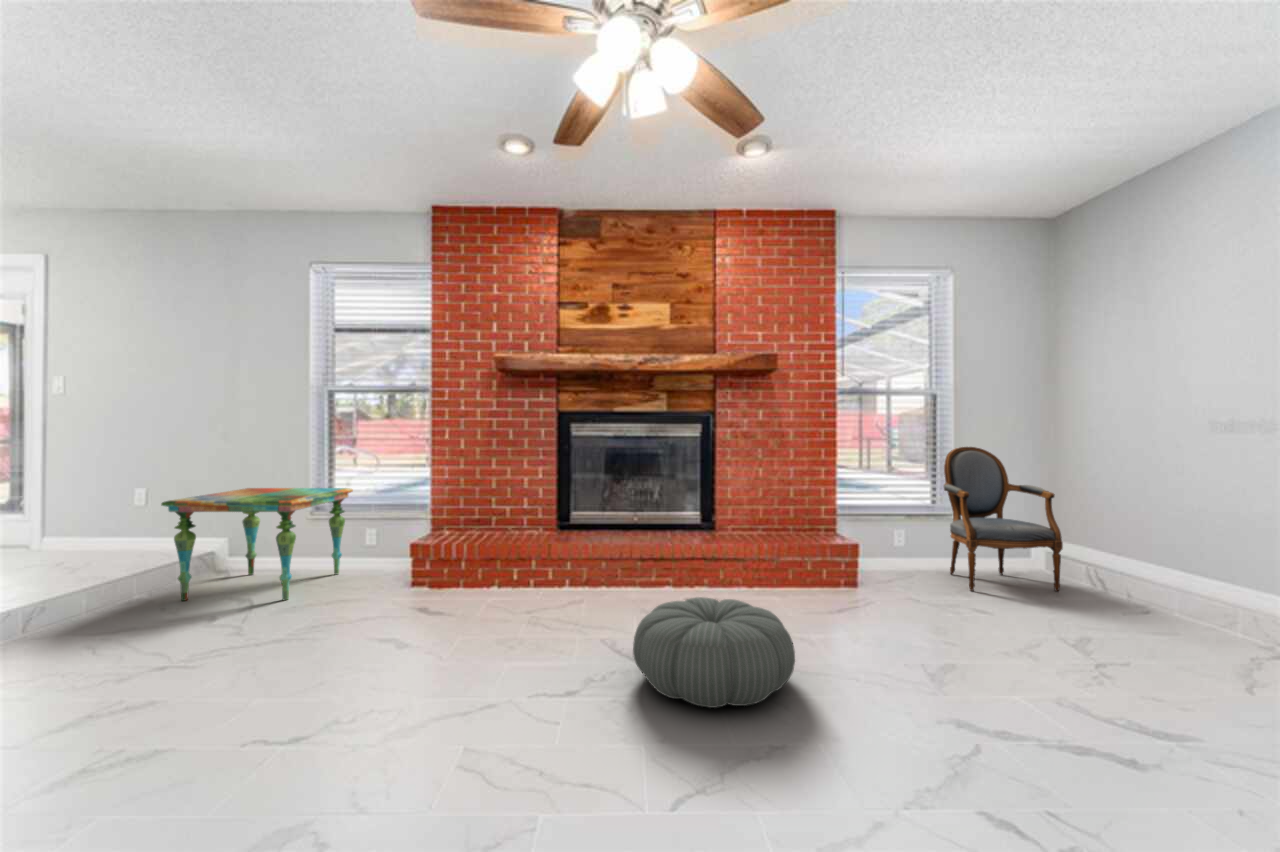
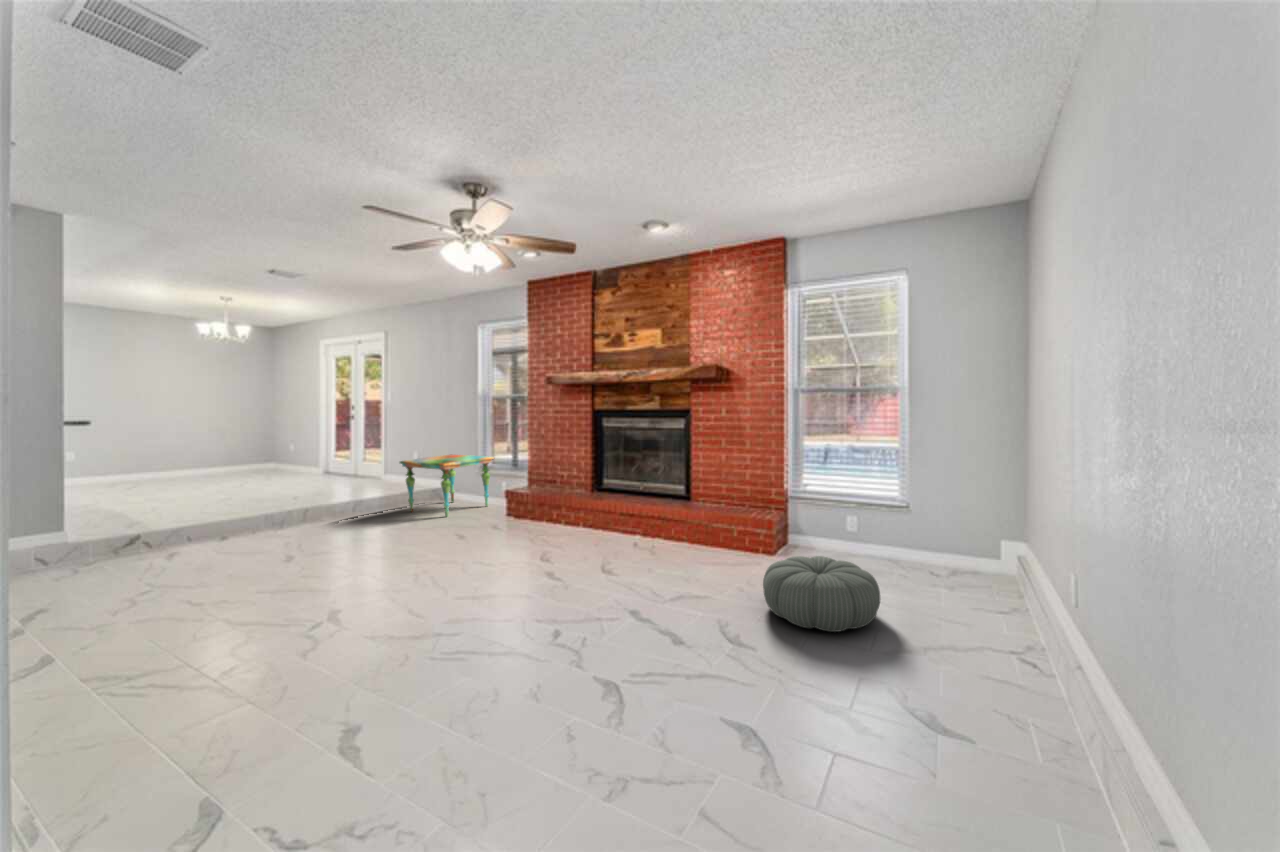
armchair: present [944,447,1063,591] -> none [861,441,958,583]
pouf: present [633,597,795,708] -> present [763,556,880,632]

